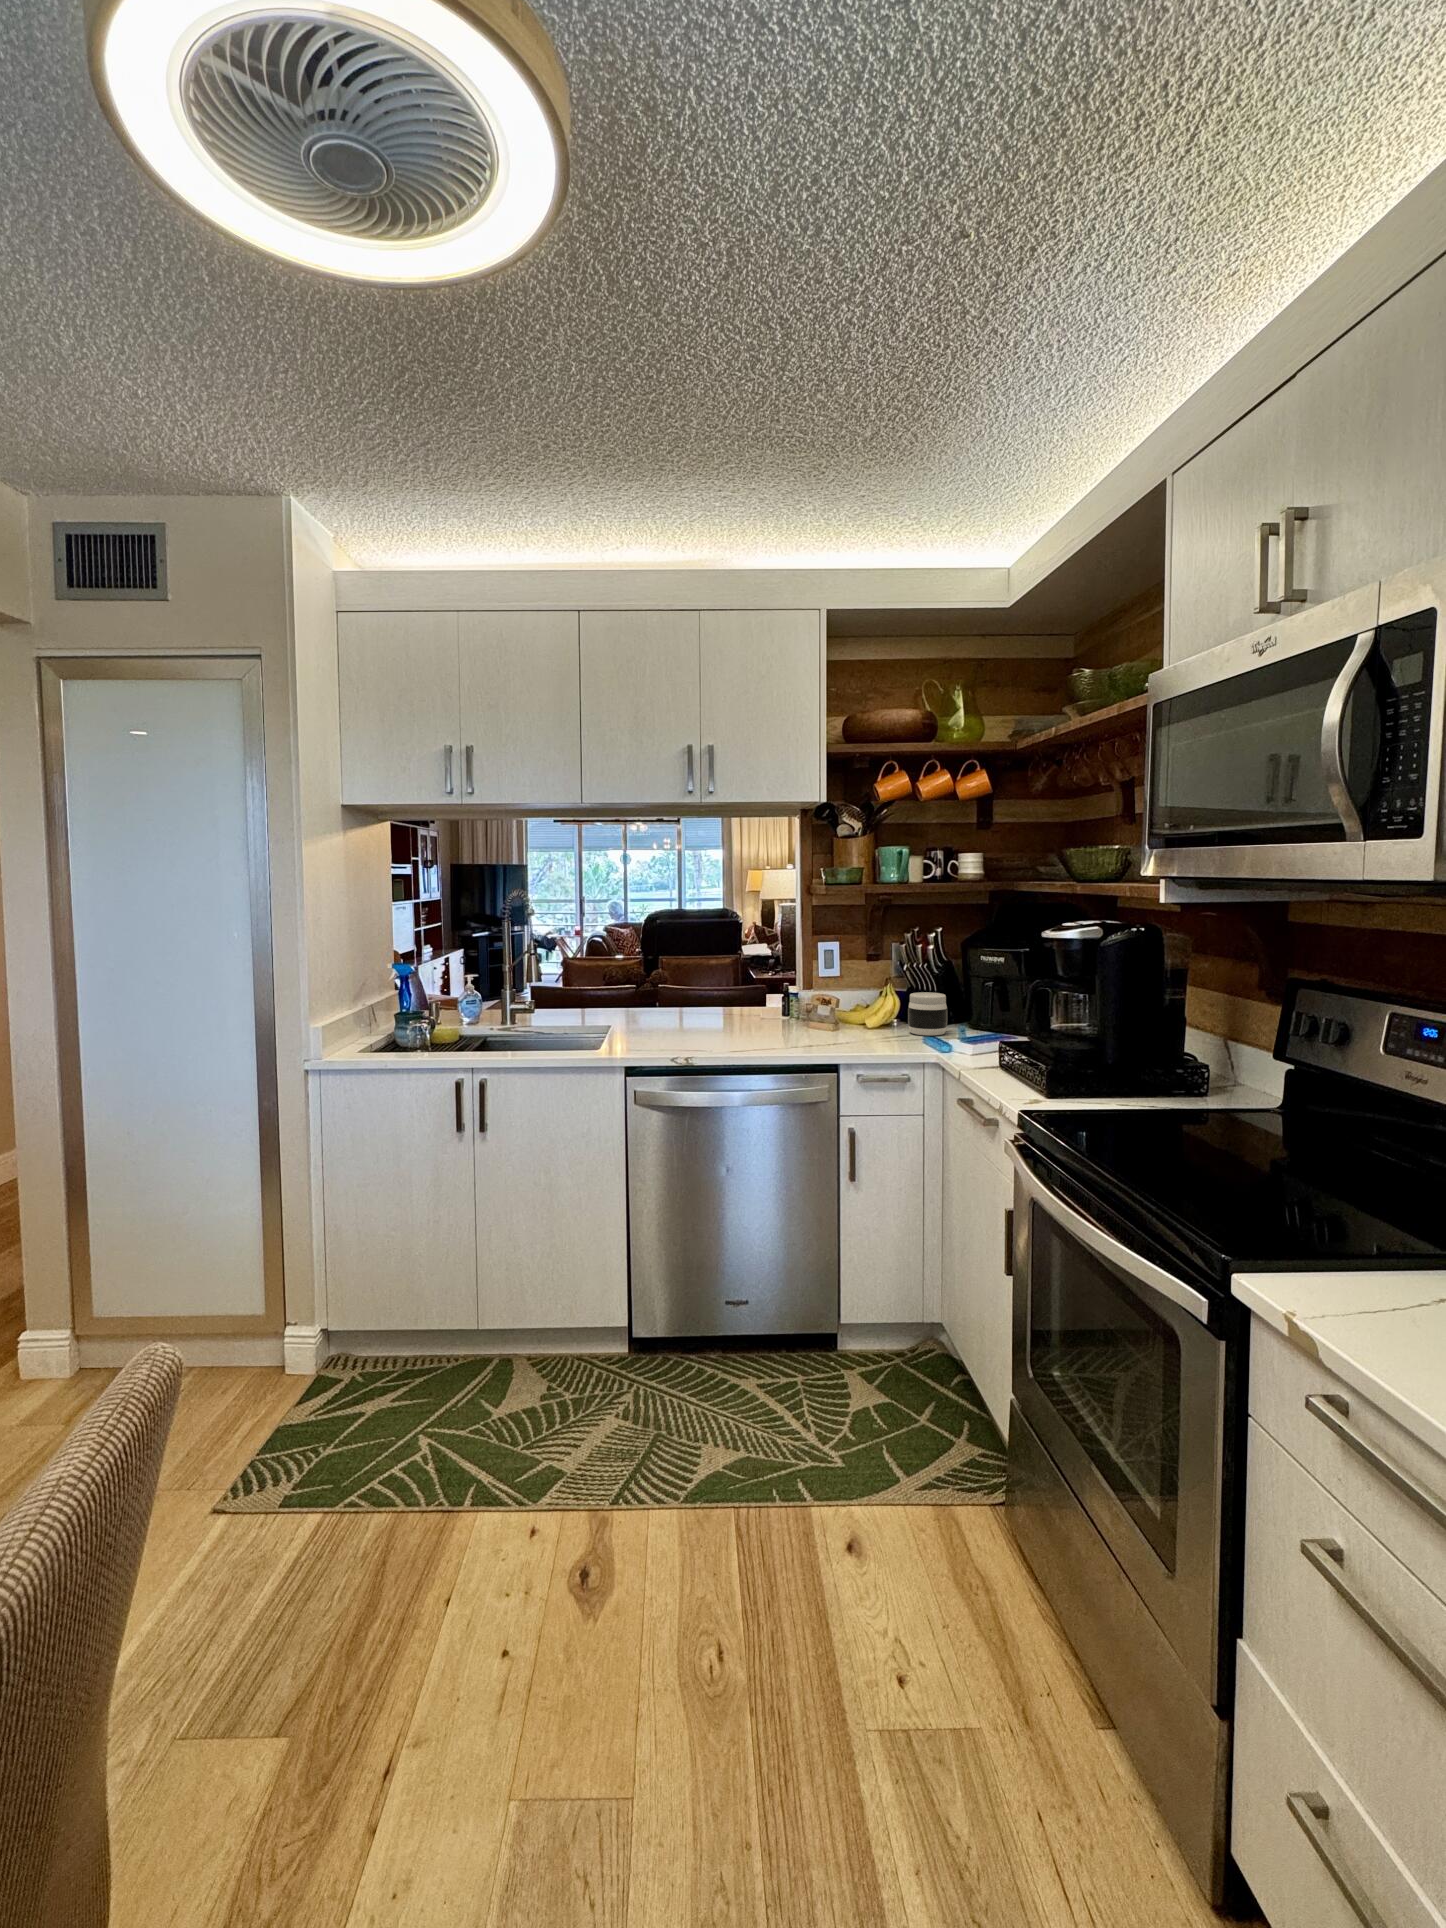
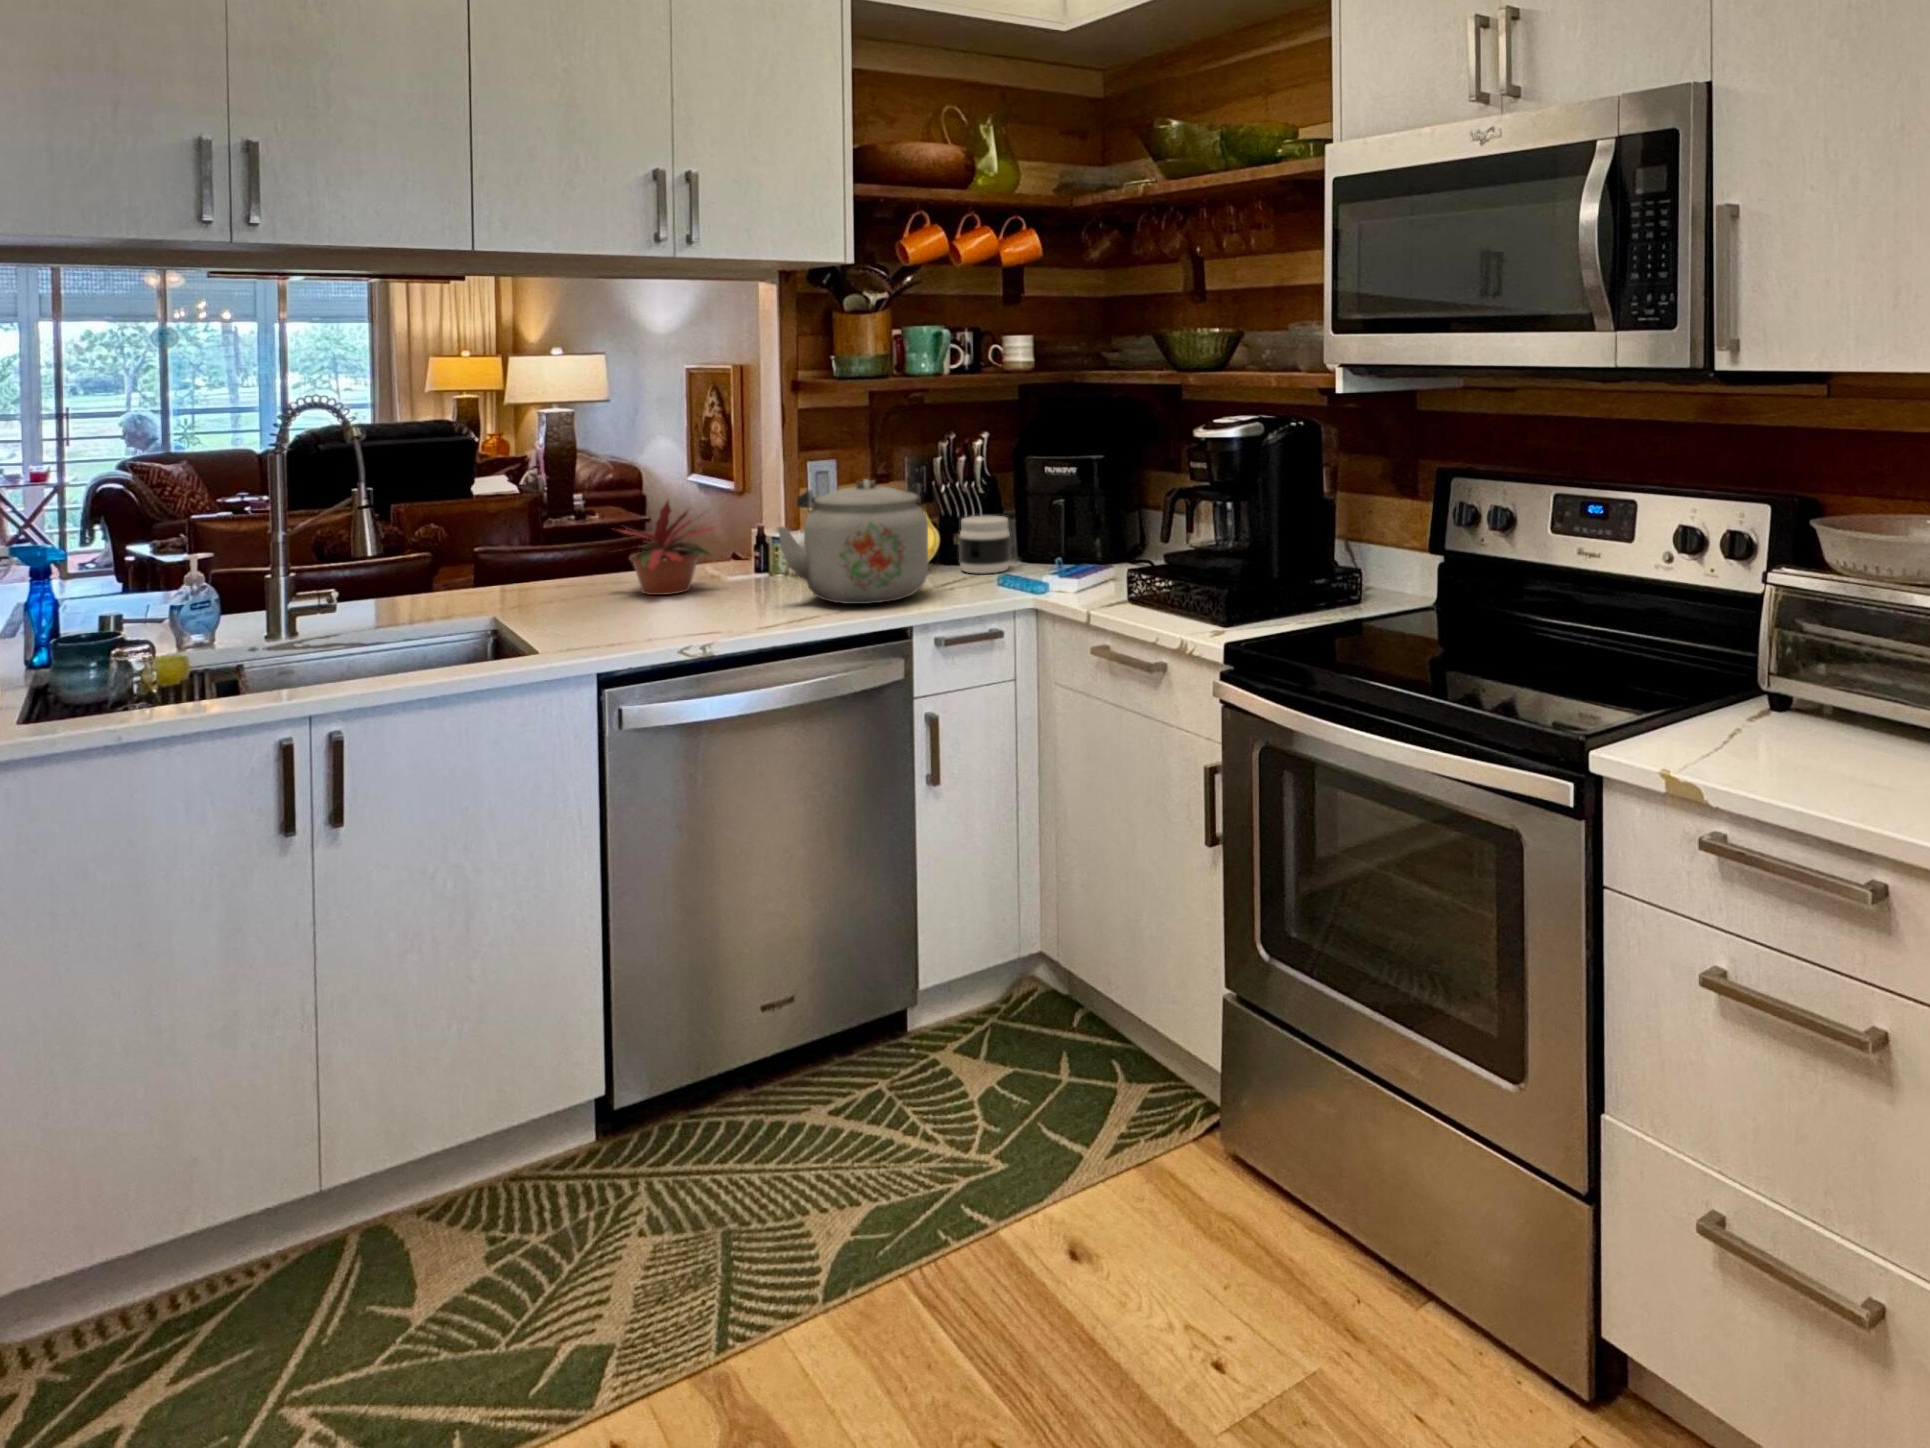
kettle: none [760,959,865,1046] -> present [777,479,928,604]
potted plant: none [683,964,750,1027] -> present [621,501,716,595]

